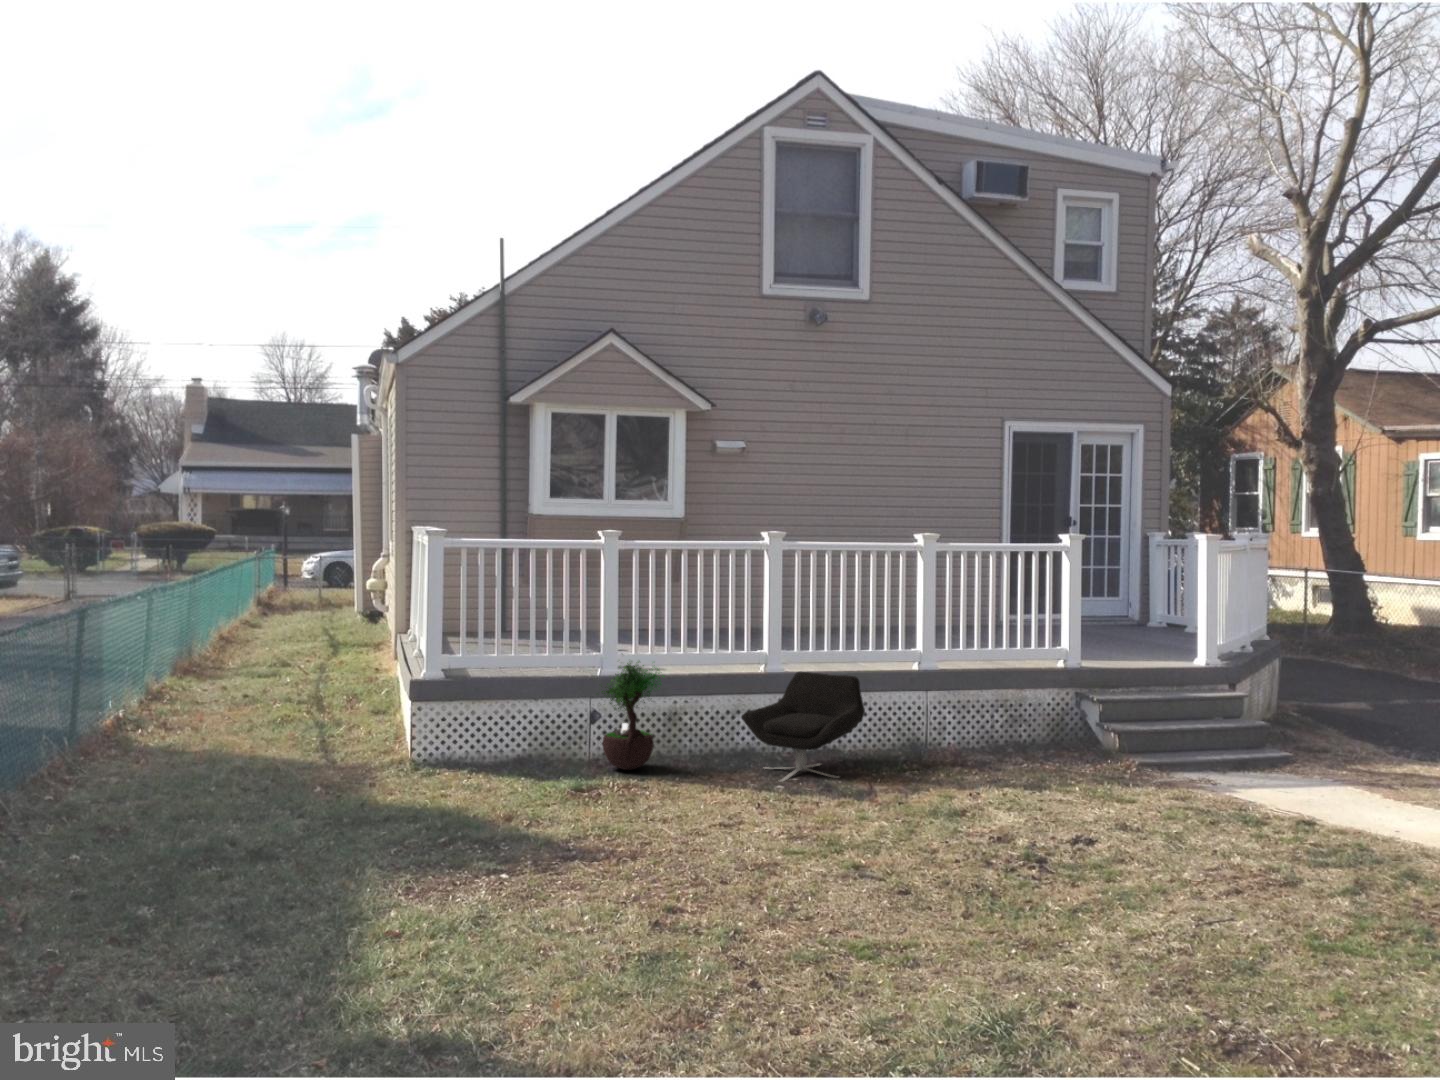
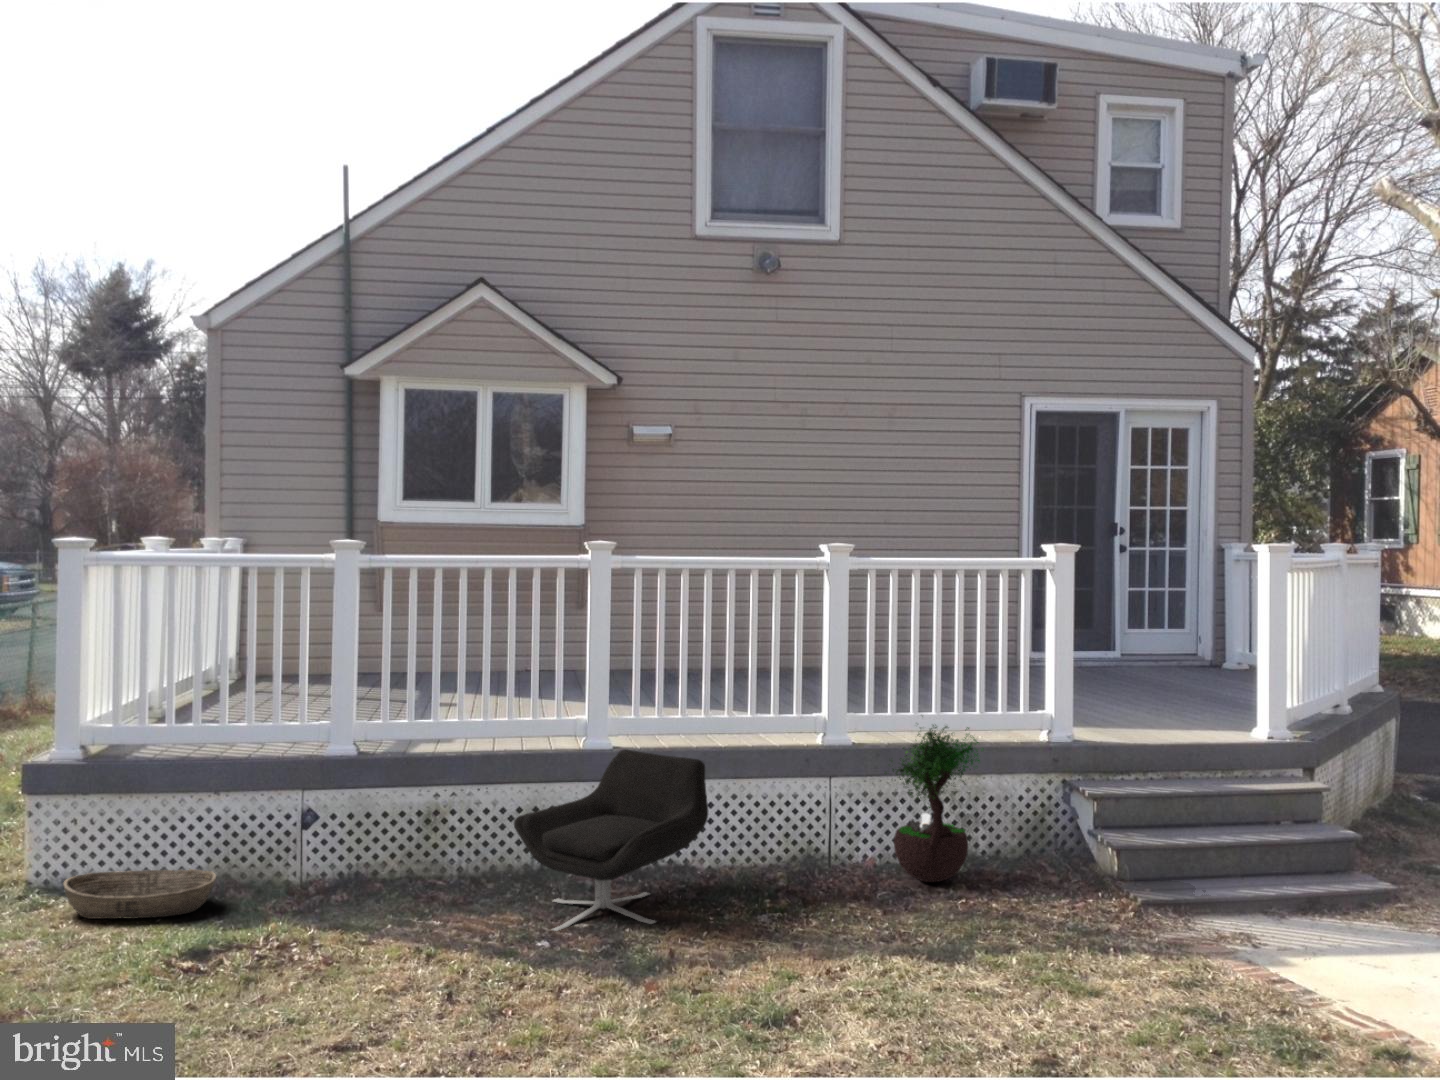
potted tree: present [602,662,664,770] -> present [885,725,980,882]
basket: none [452,750,549,780] -> present [64,869,216,919]

